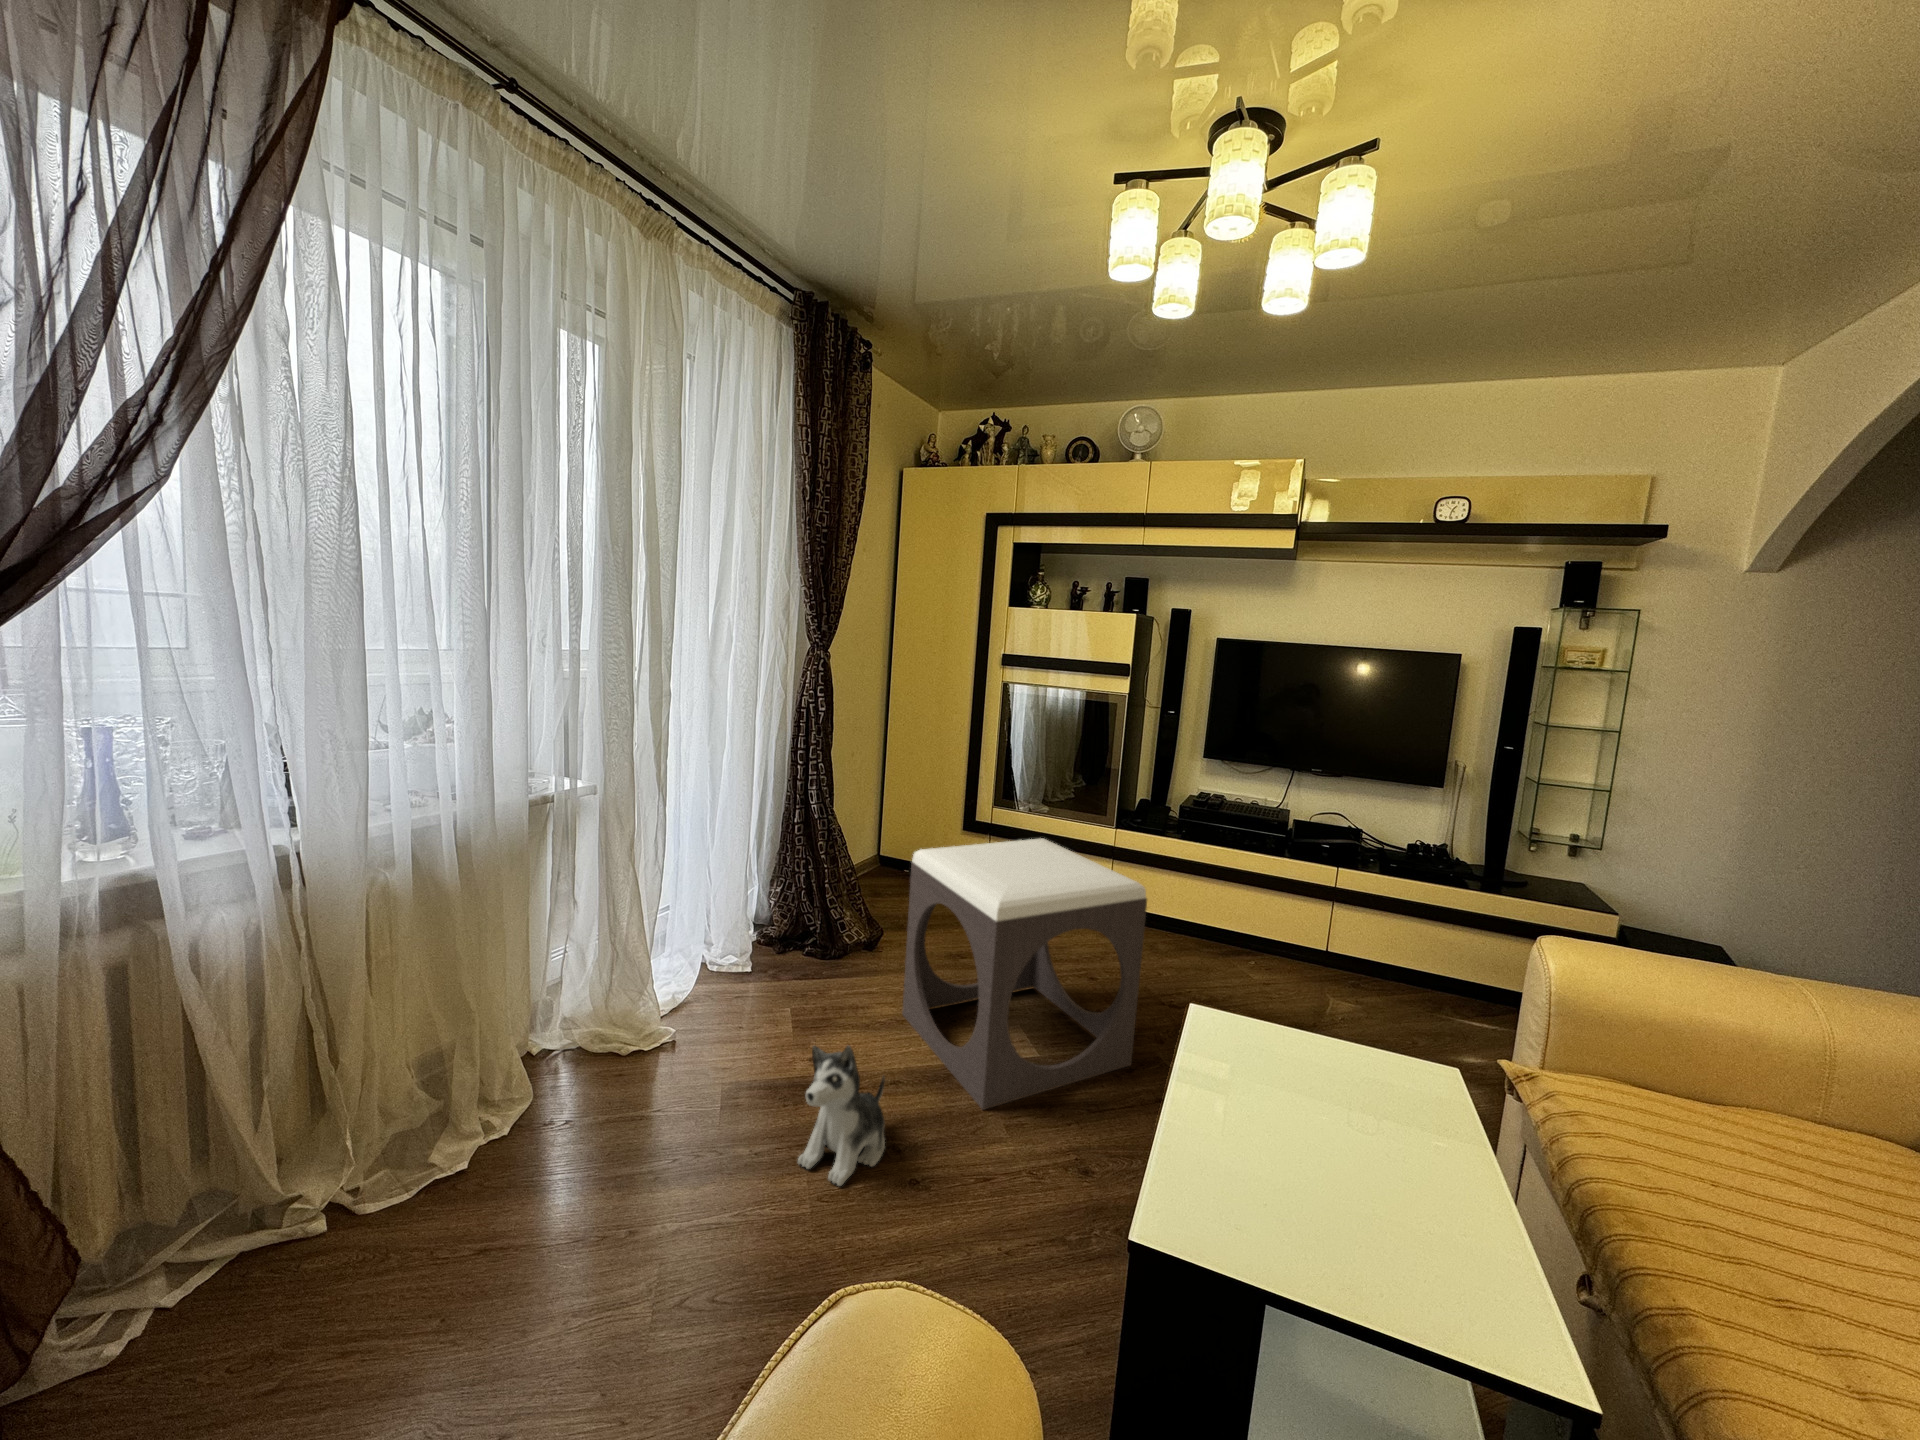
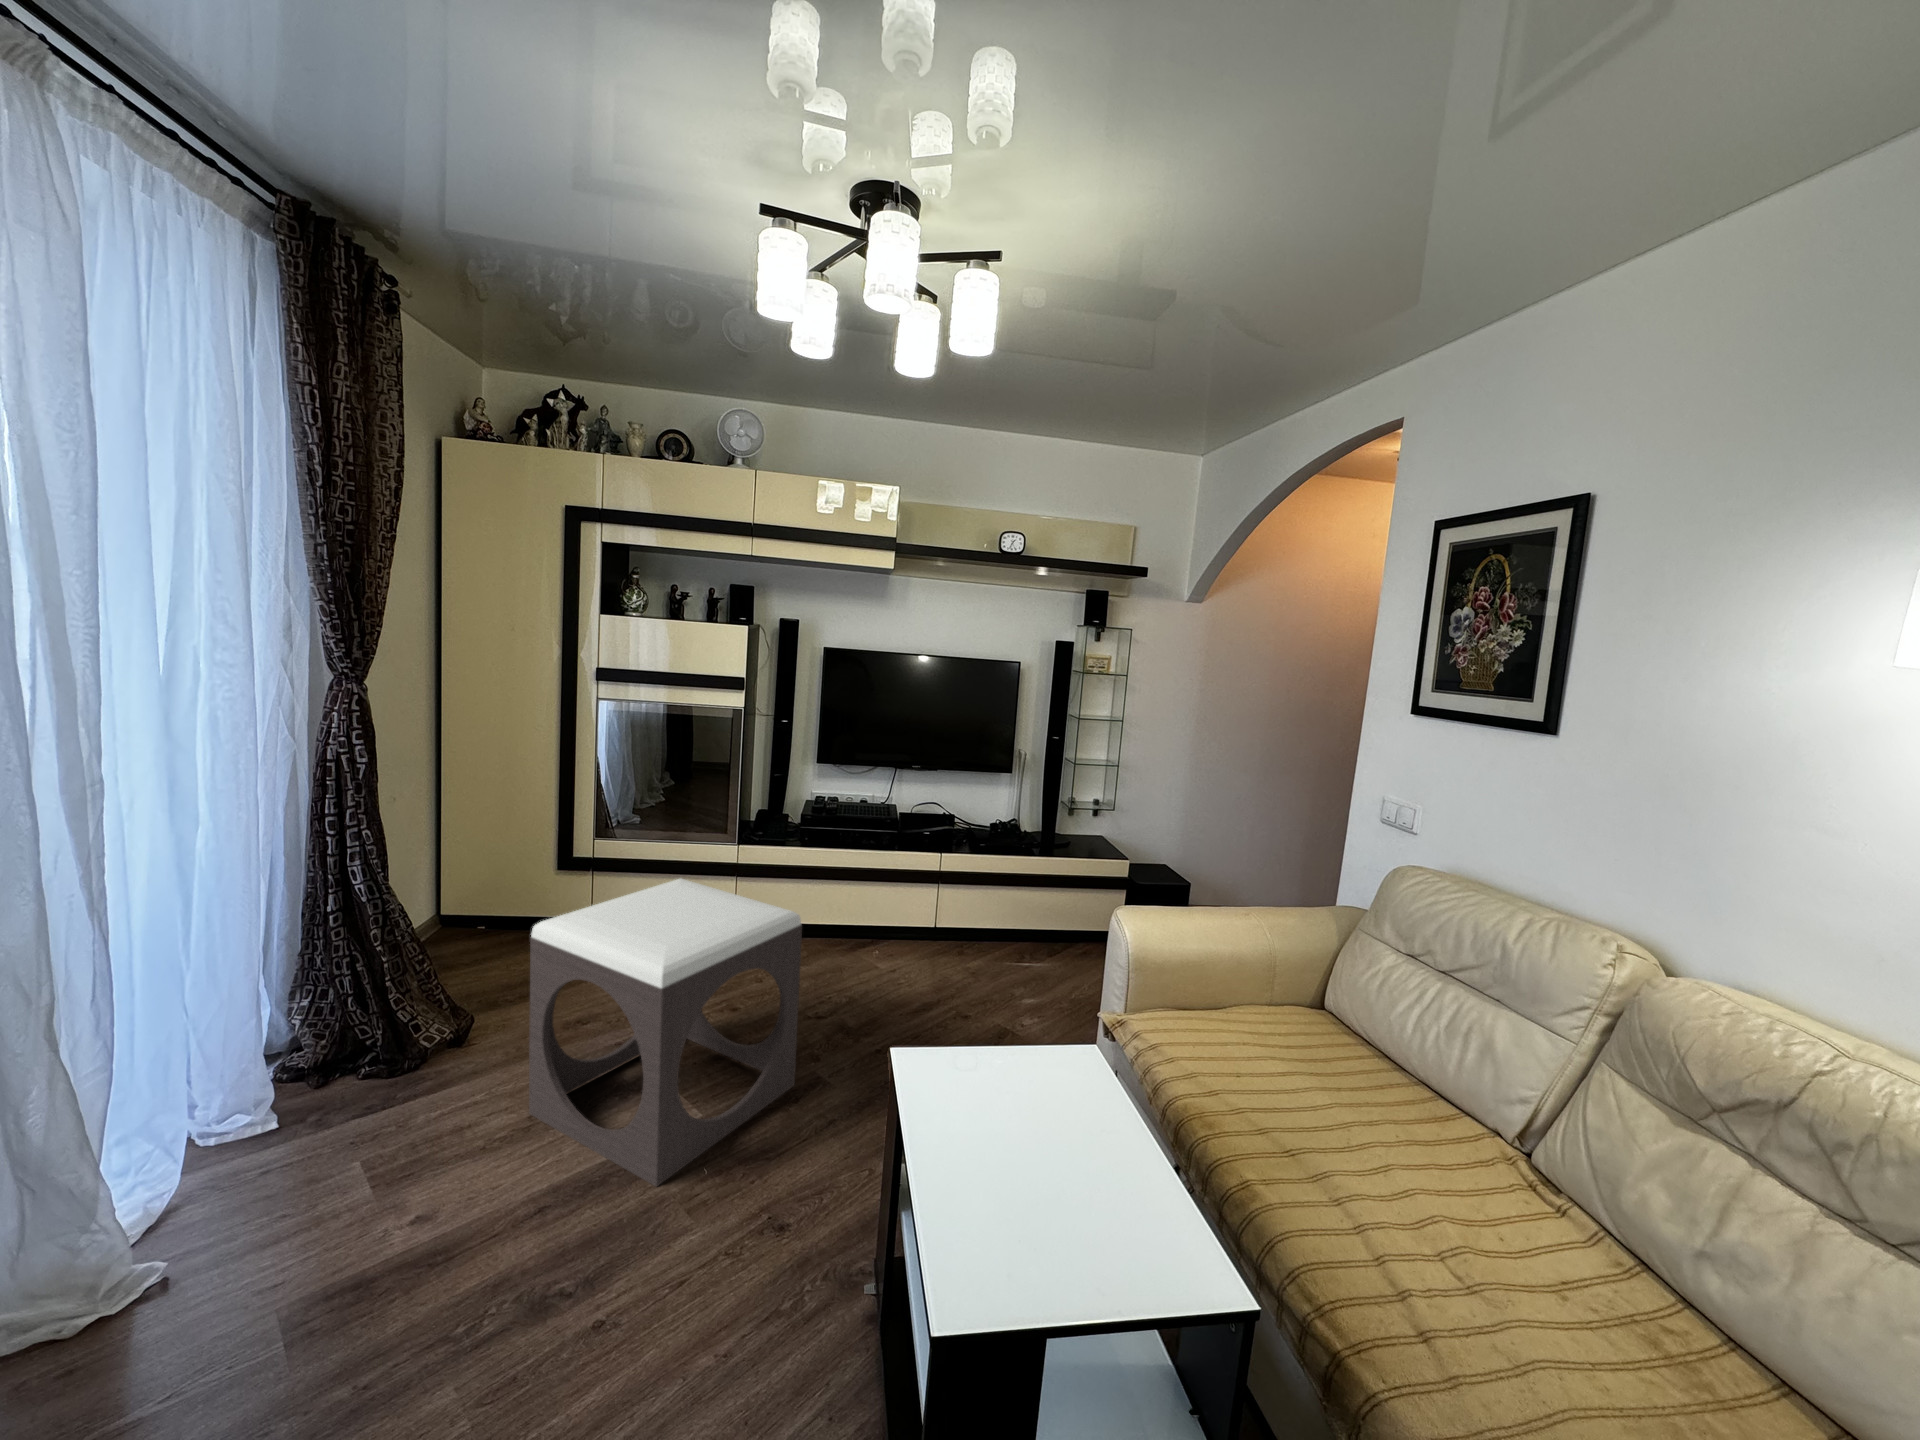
plush toy: present [798,1045,885,1186] -> none [442,1179,554,1343]

